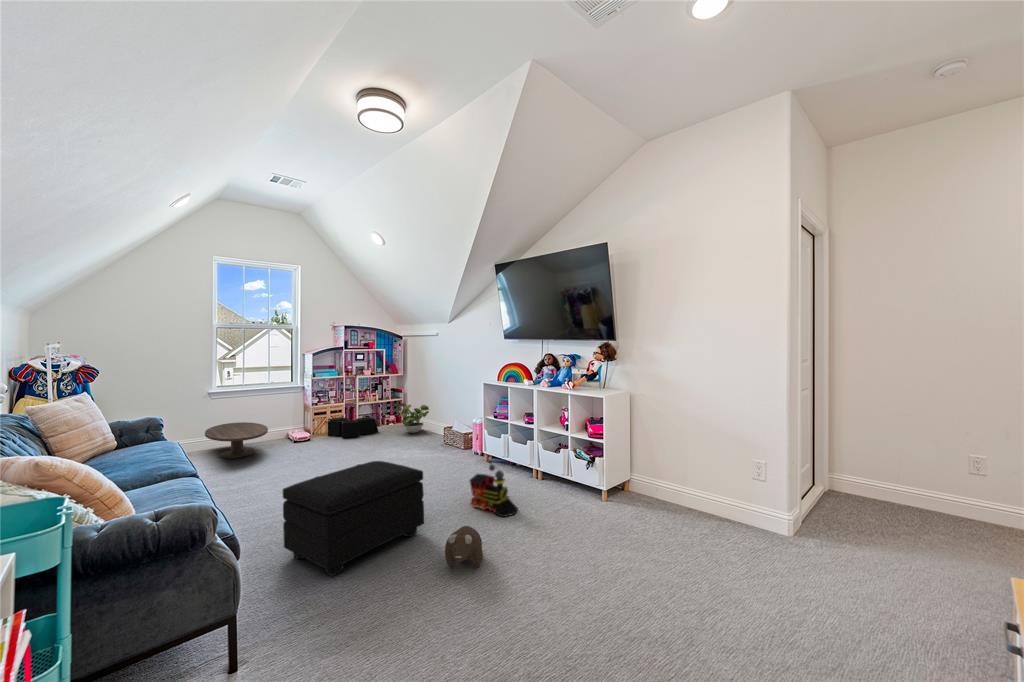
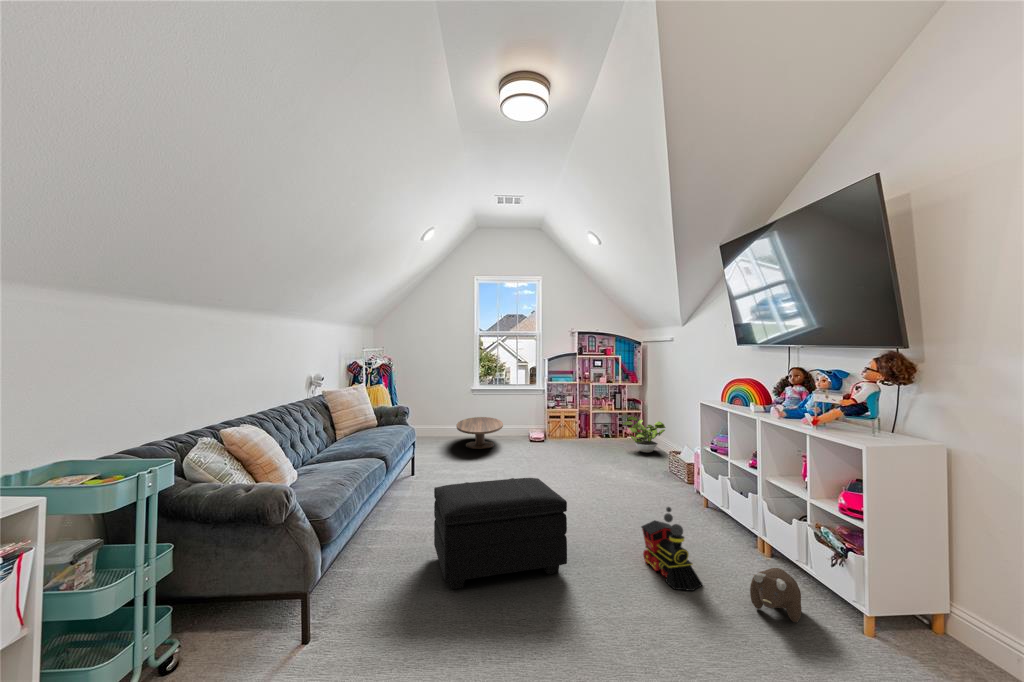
storage bin: present [327,417,378,438] -> none [561,424,610,447]
plush toy: present [445,526,483,567] -> present [750,568,801,622]

